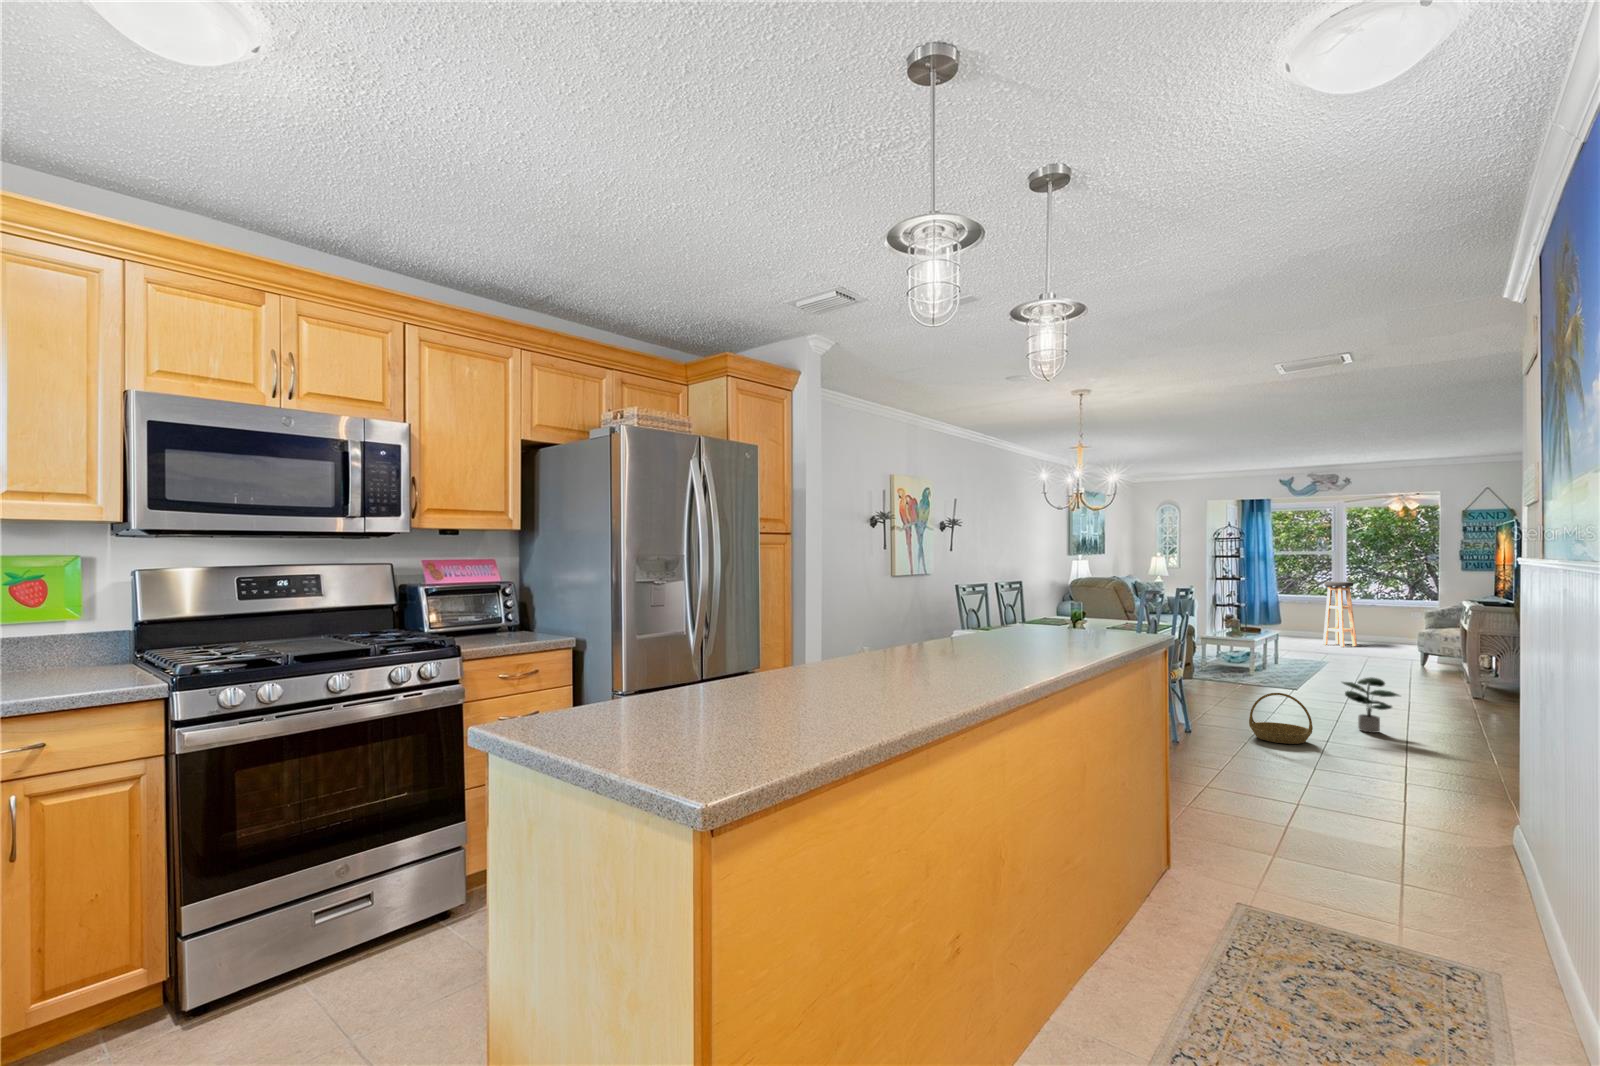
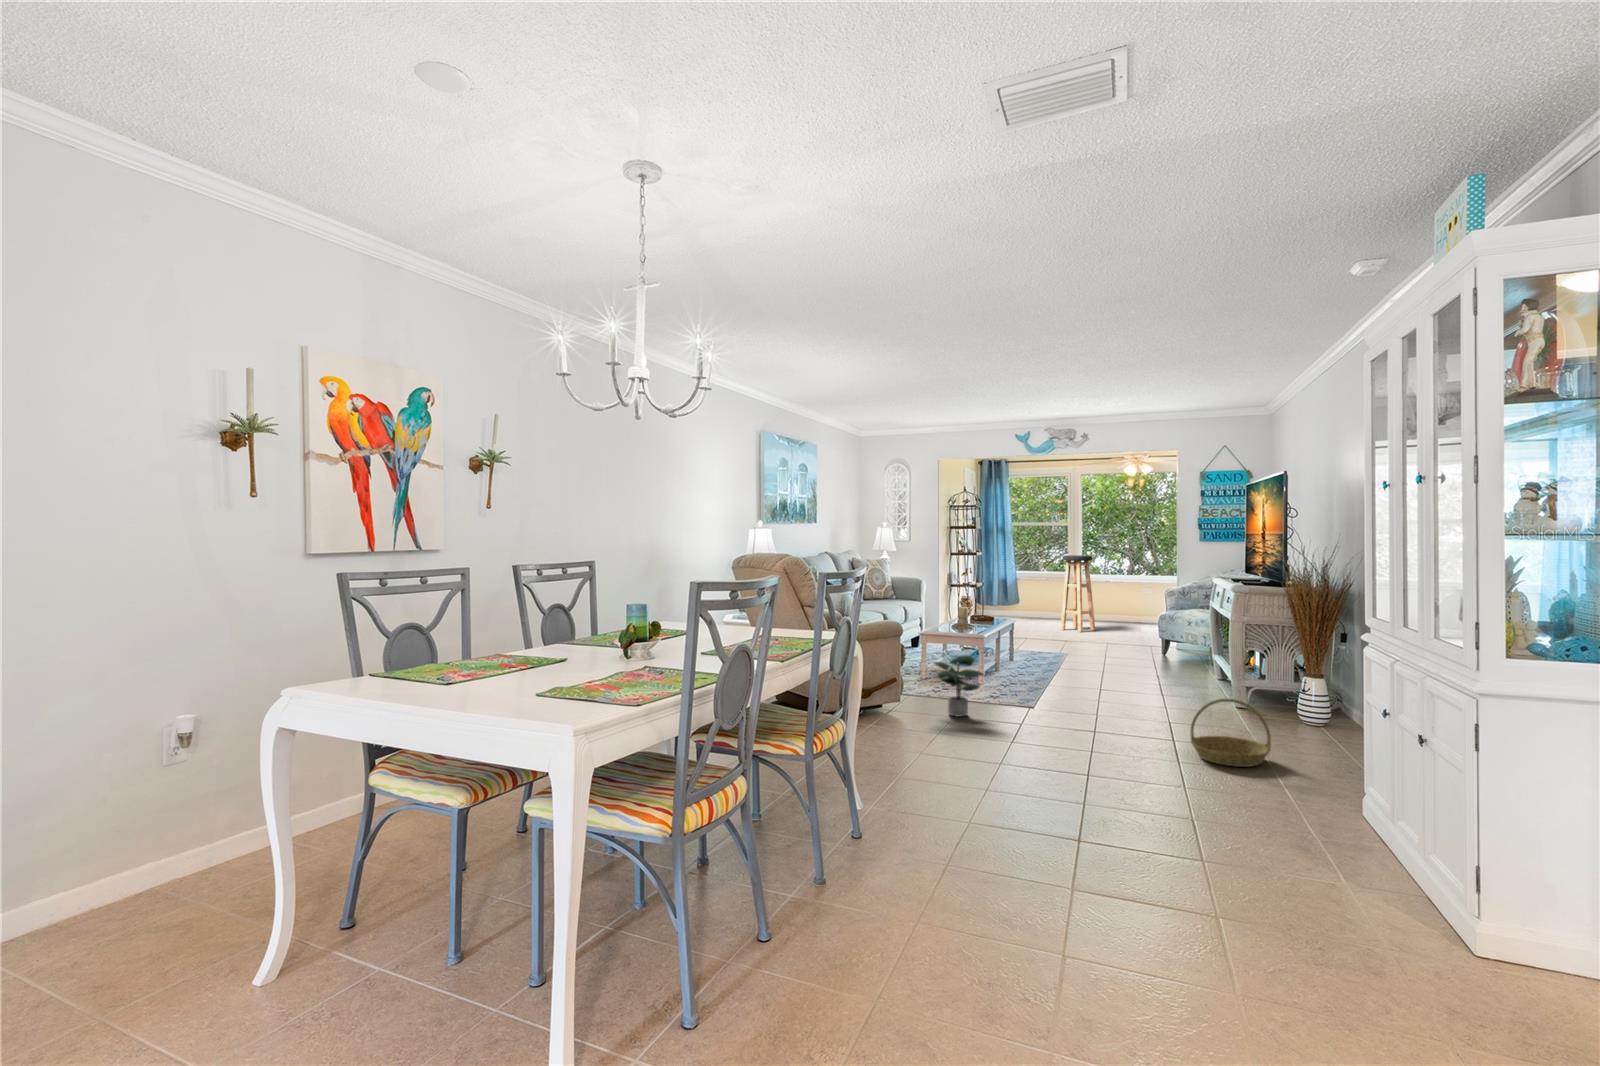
potted plant: present [1343,677,1399,733] -> present [933,655,985,716]
basket: present [1249,693,1313,744] -> present [1191,699,1271,767]

